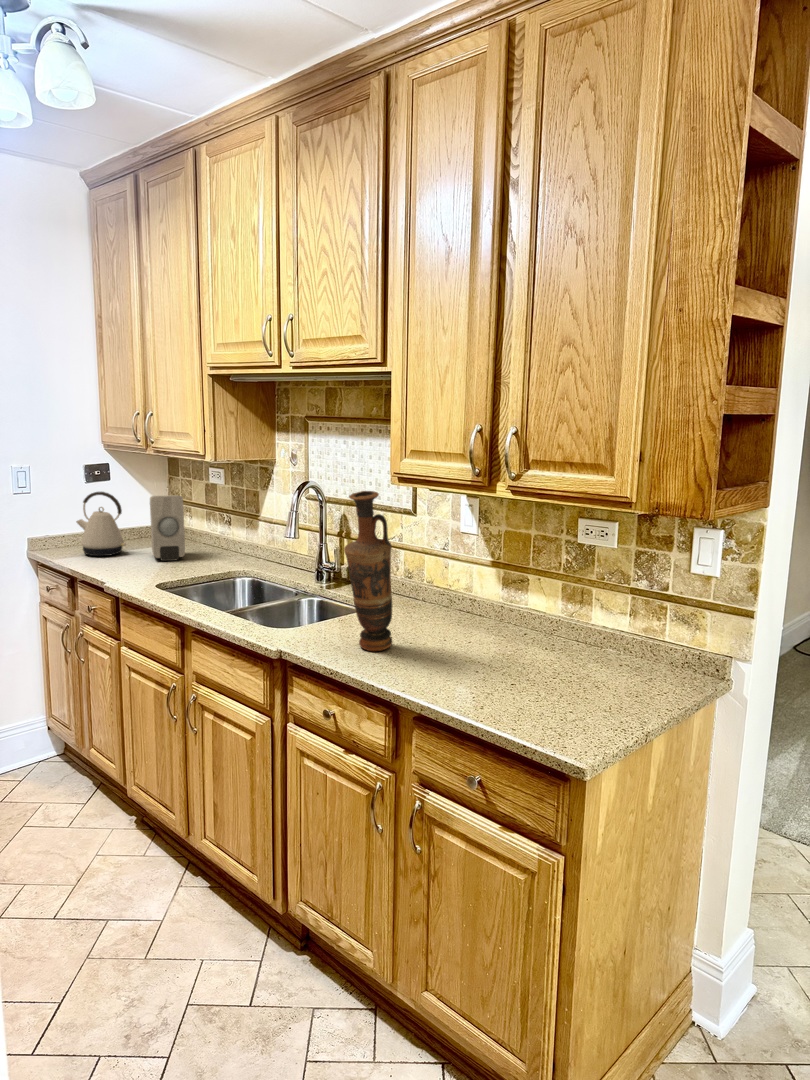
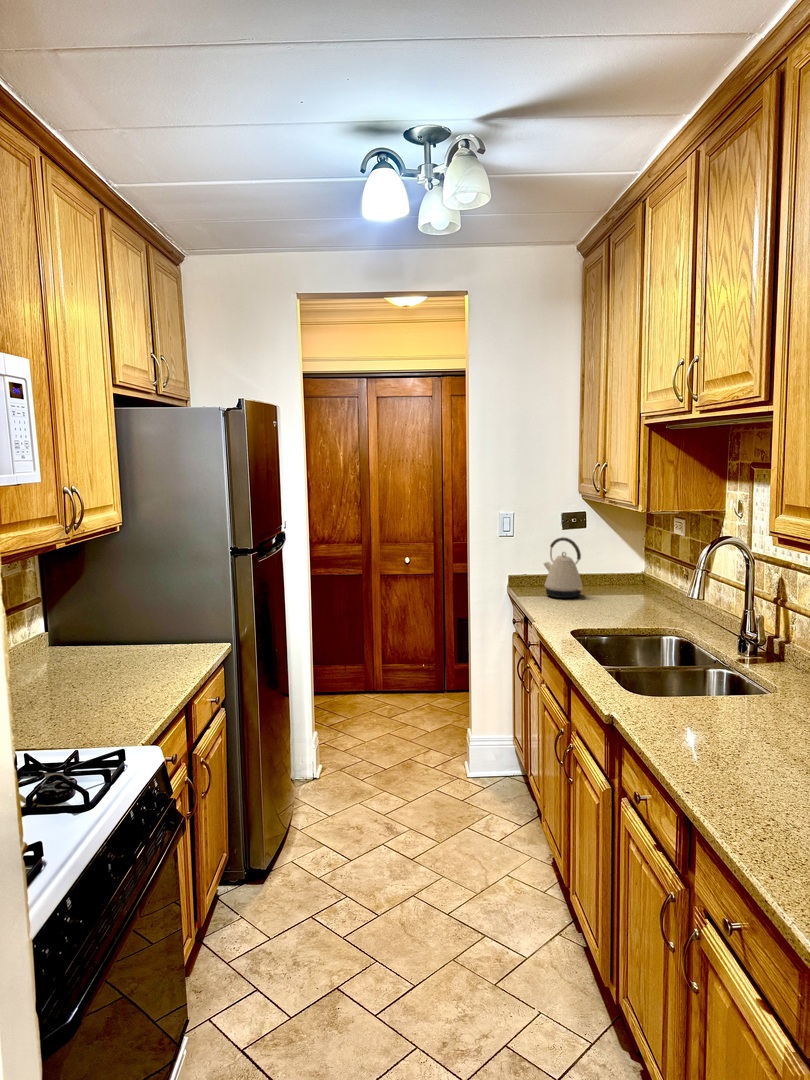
vase: present [344,491,392,651] -> none [677,550,741,740]
soap dispenser: present [150,495,185,561] -> none [599,544,635,610]

